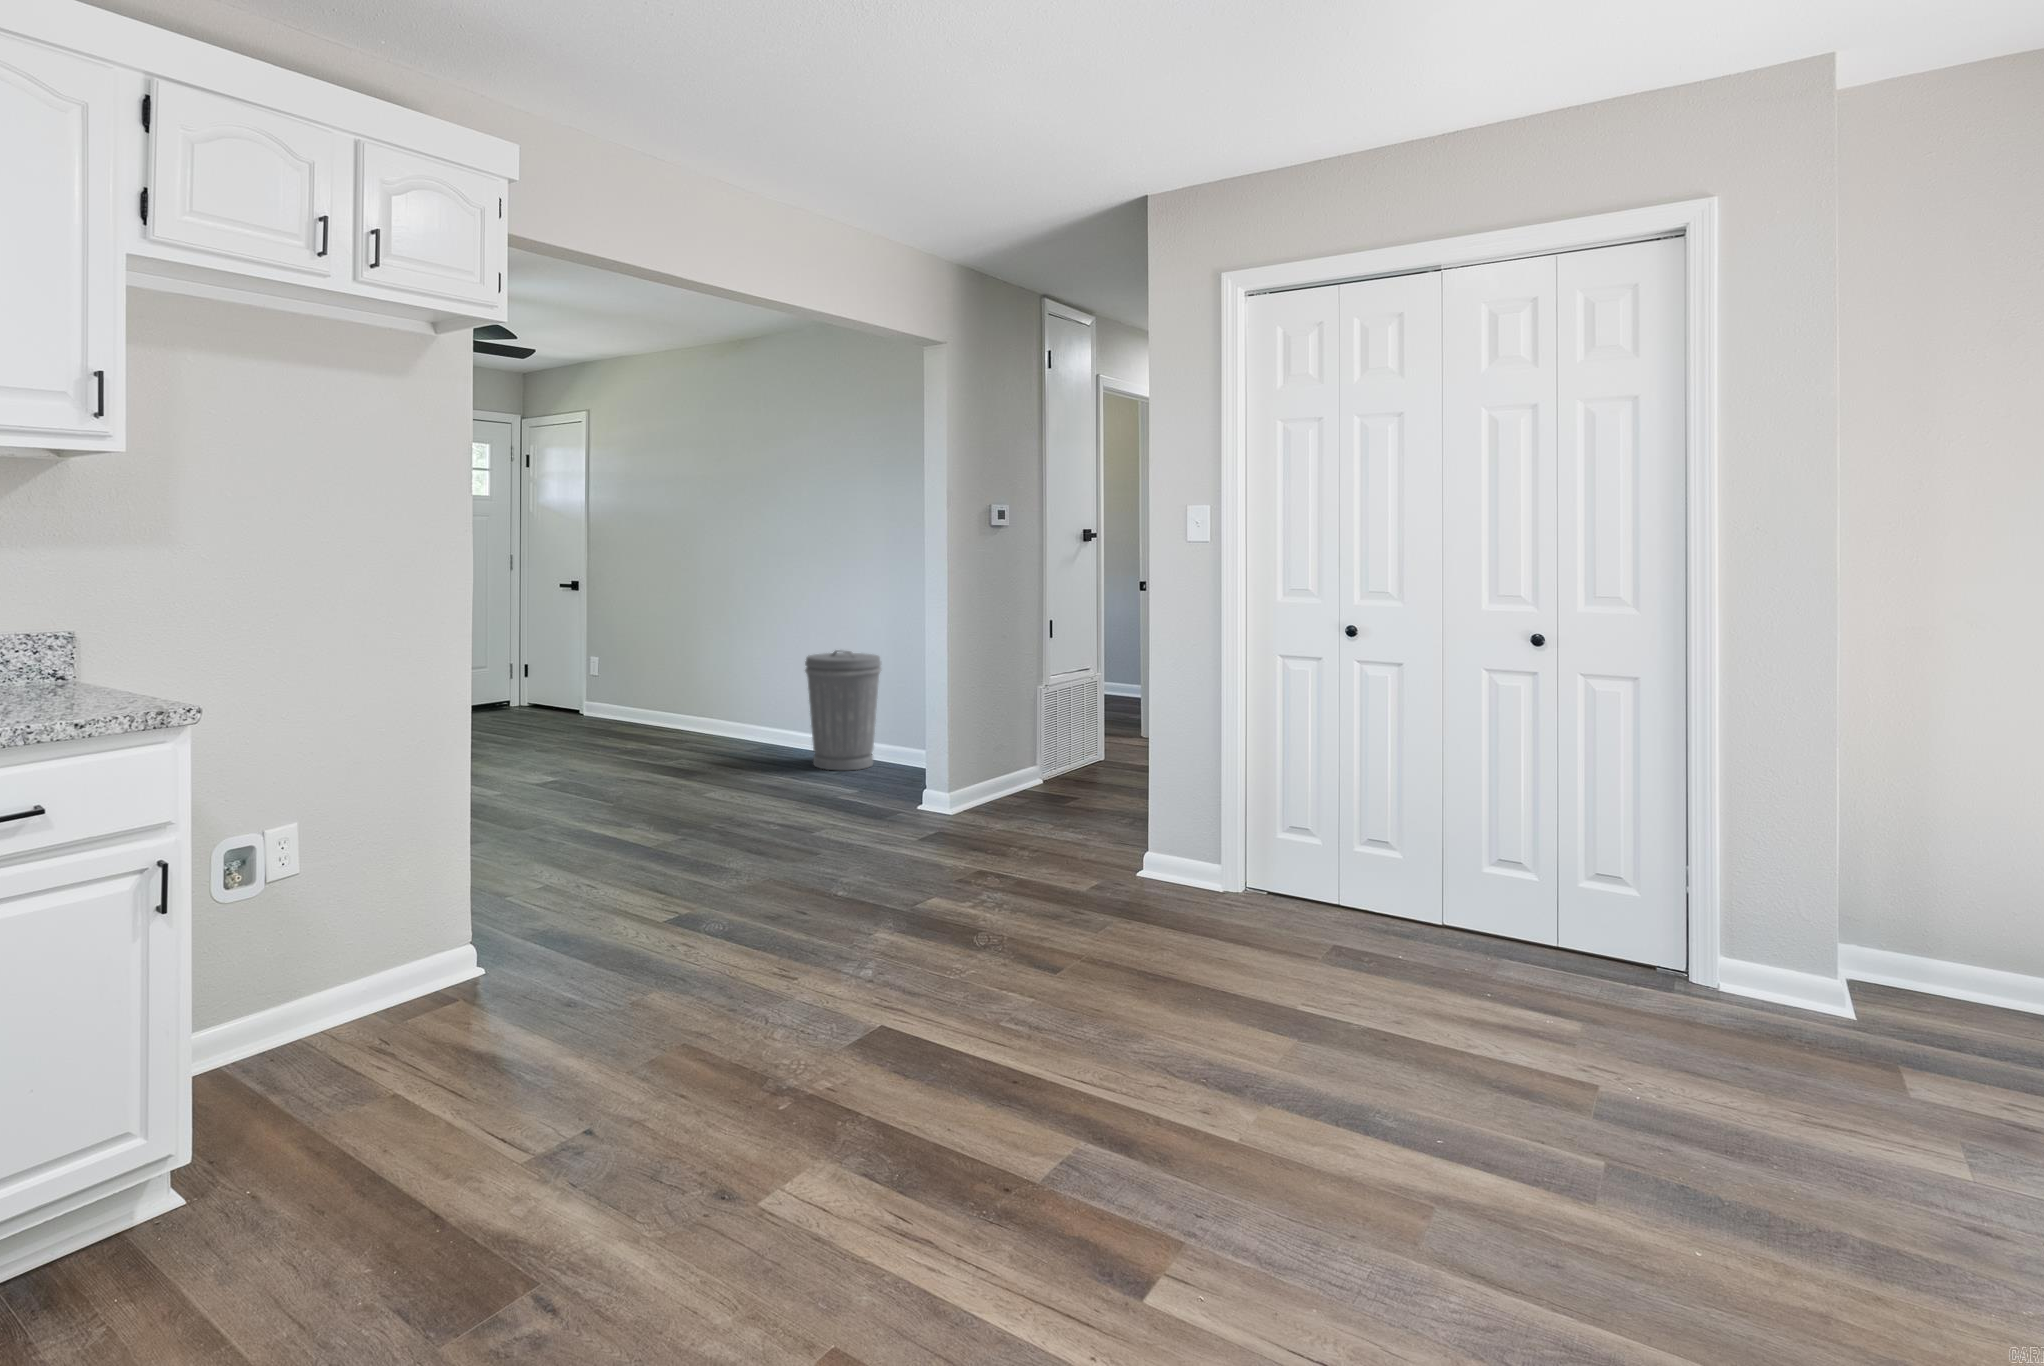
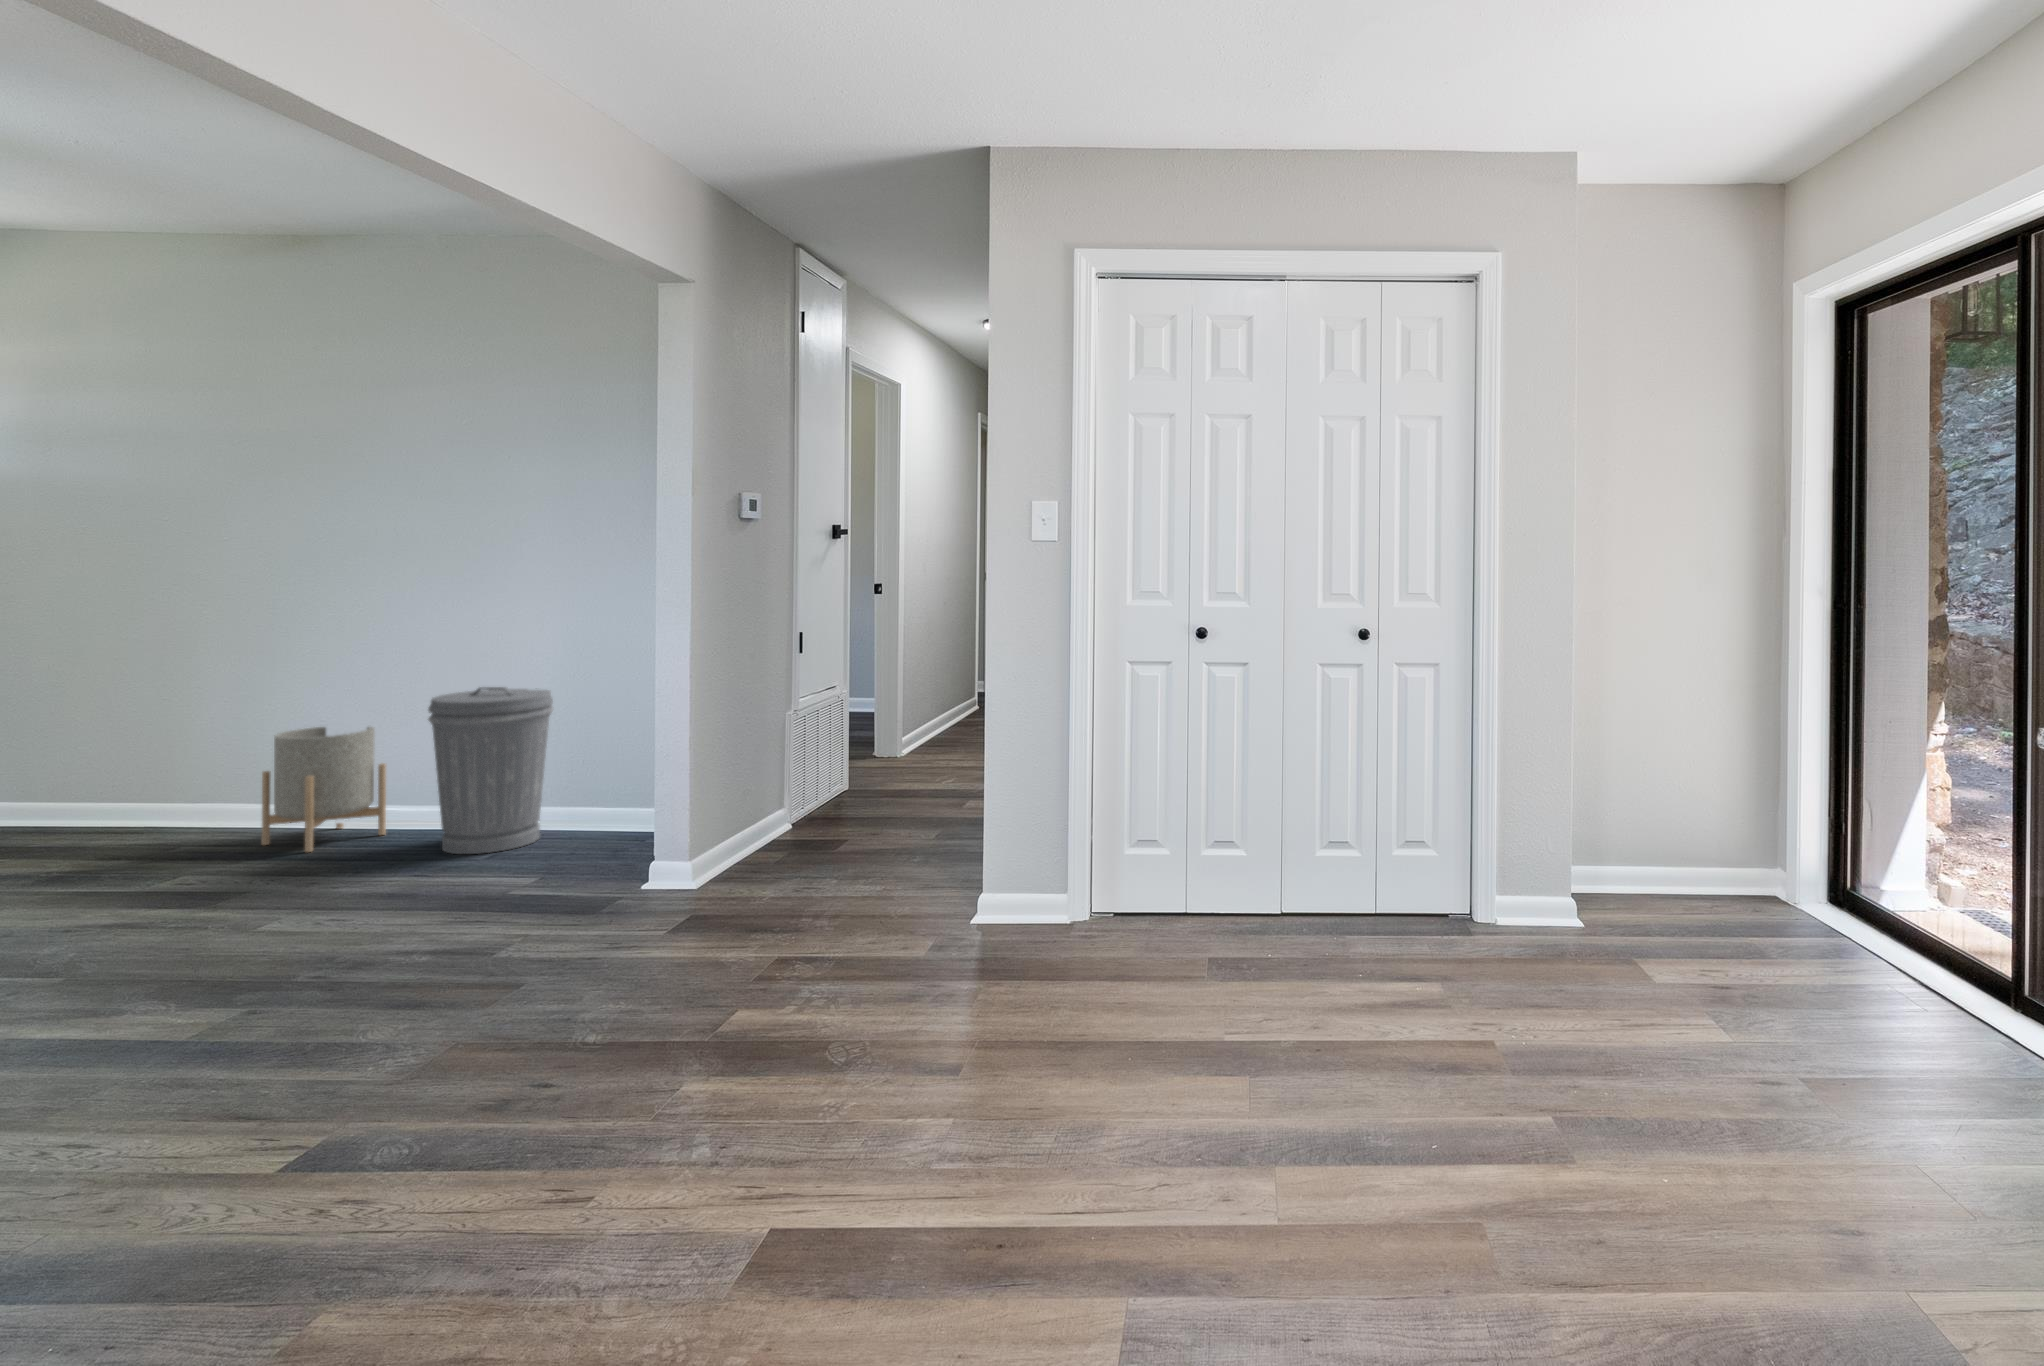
planter: none [723,672,788,755] -> present [262,727,386,852]

